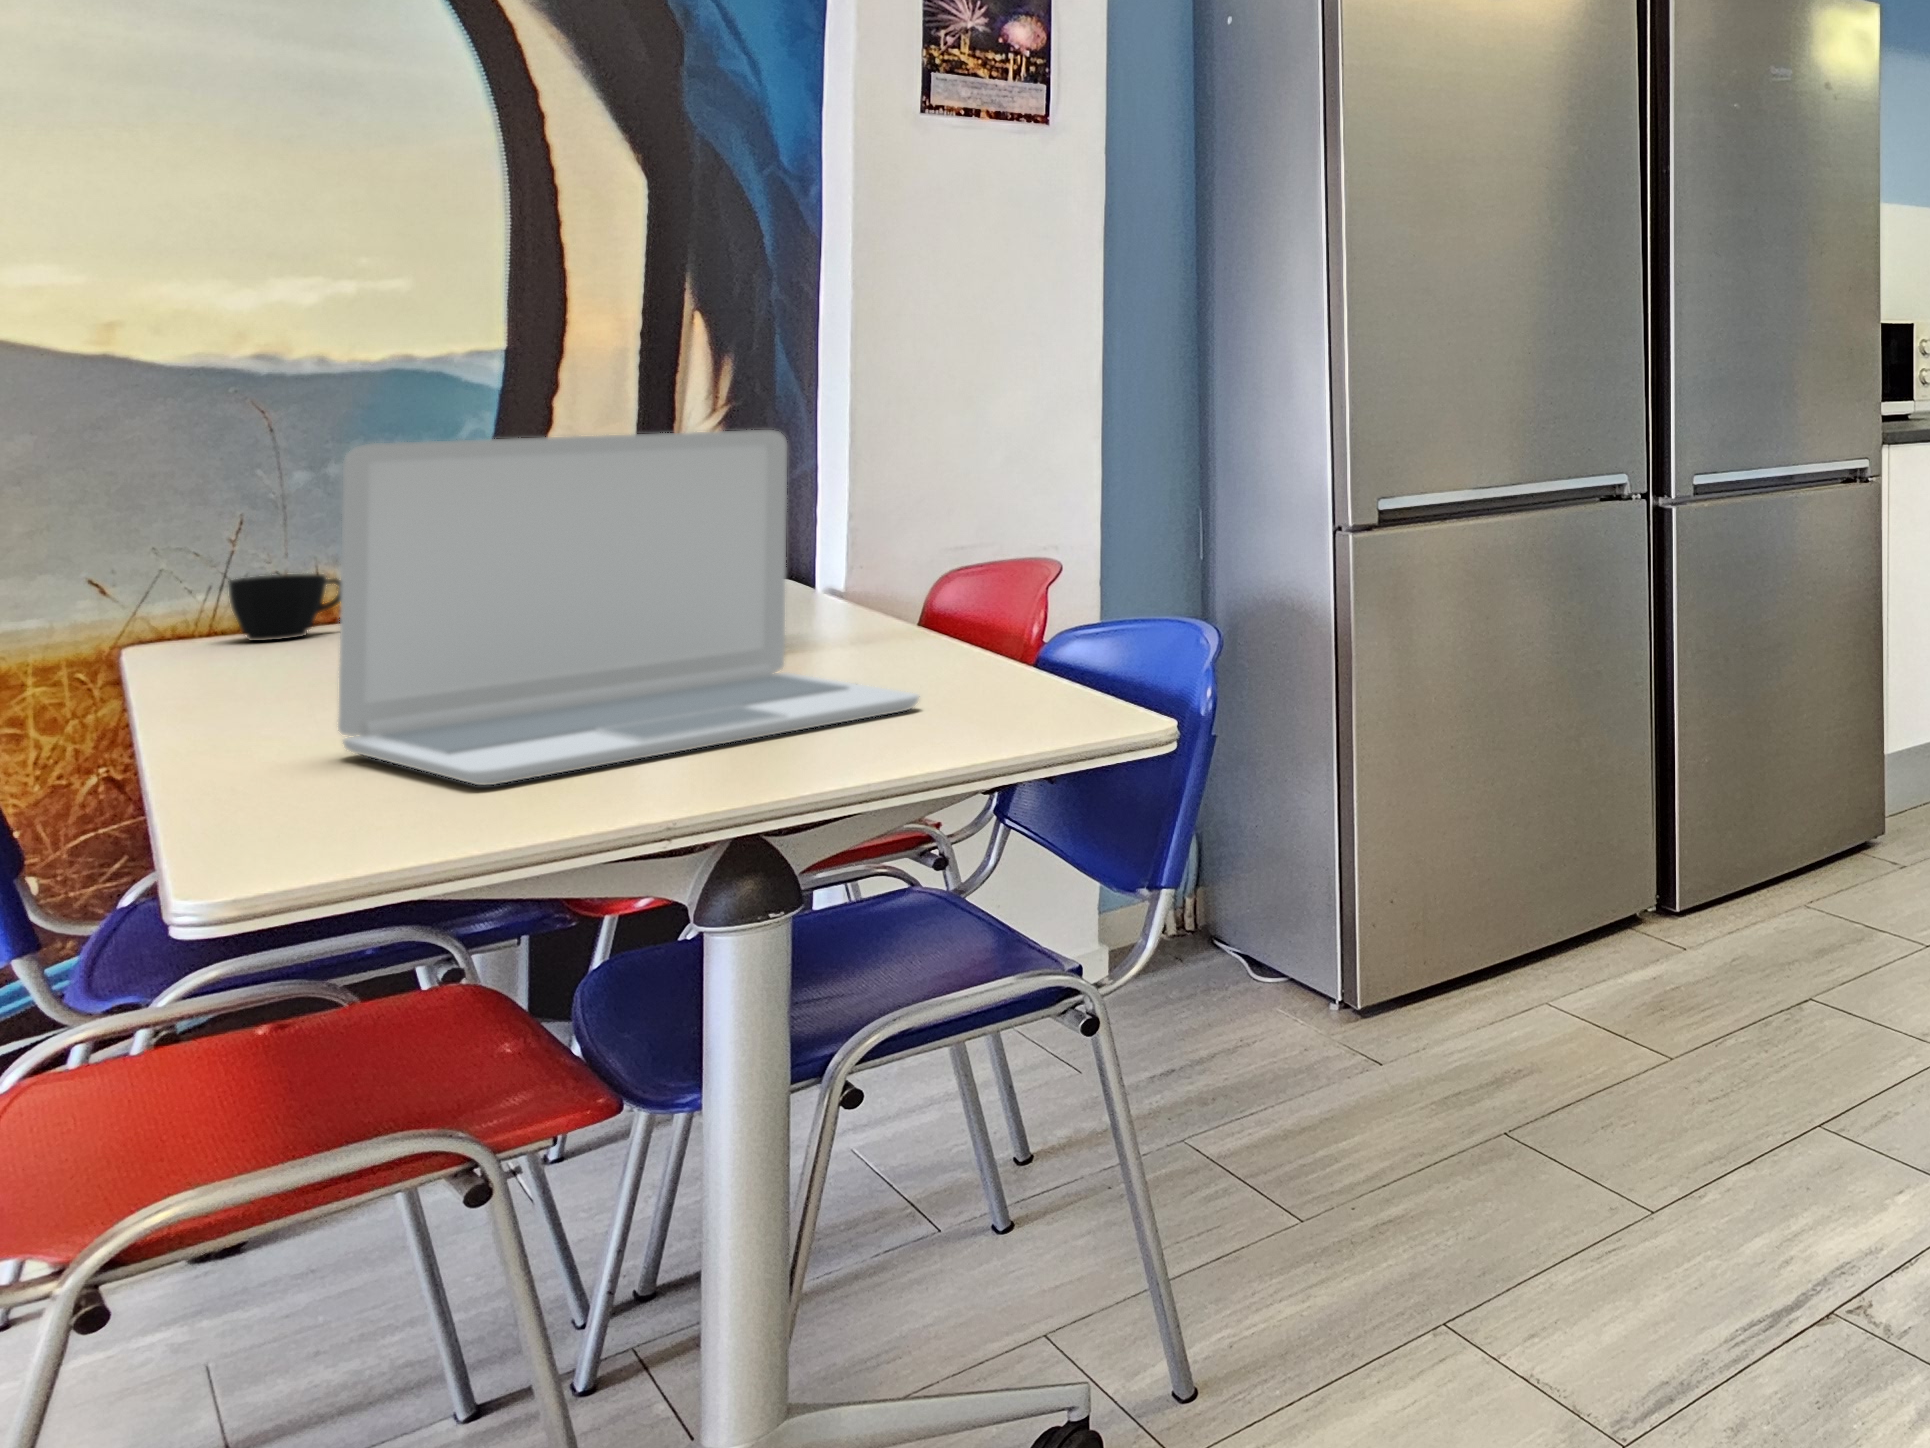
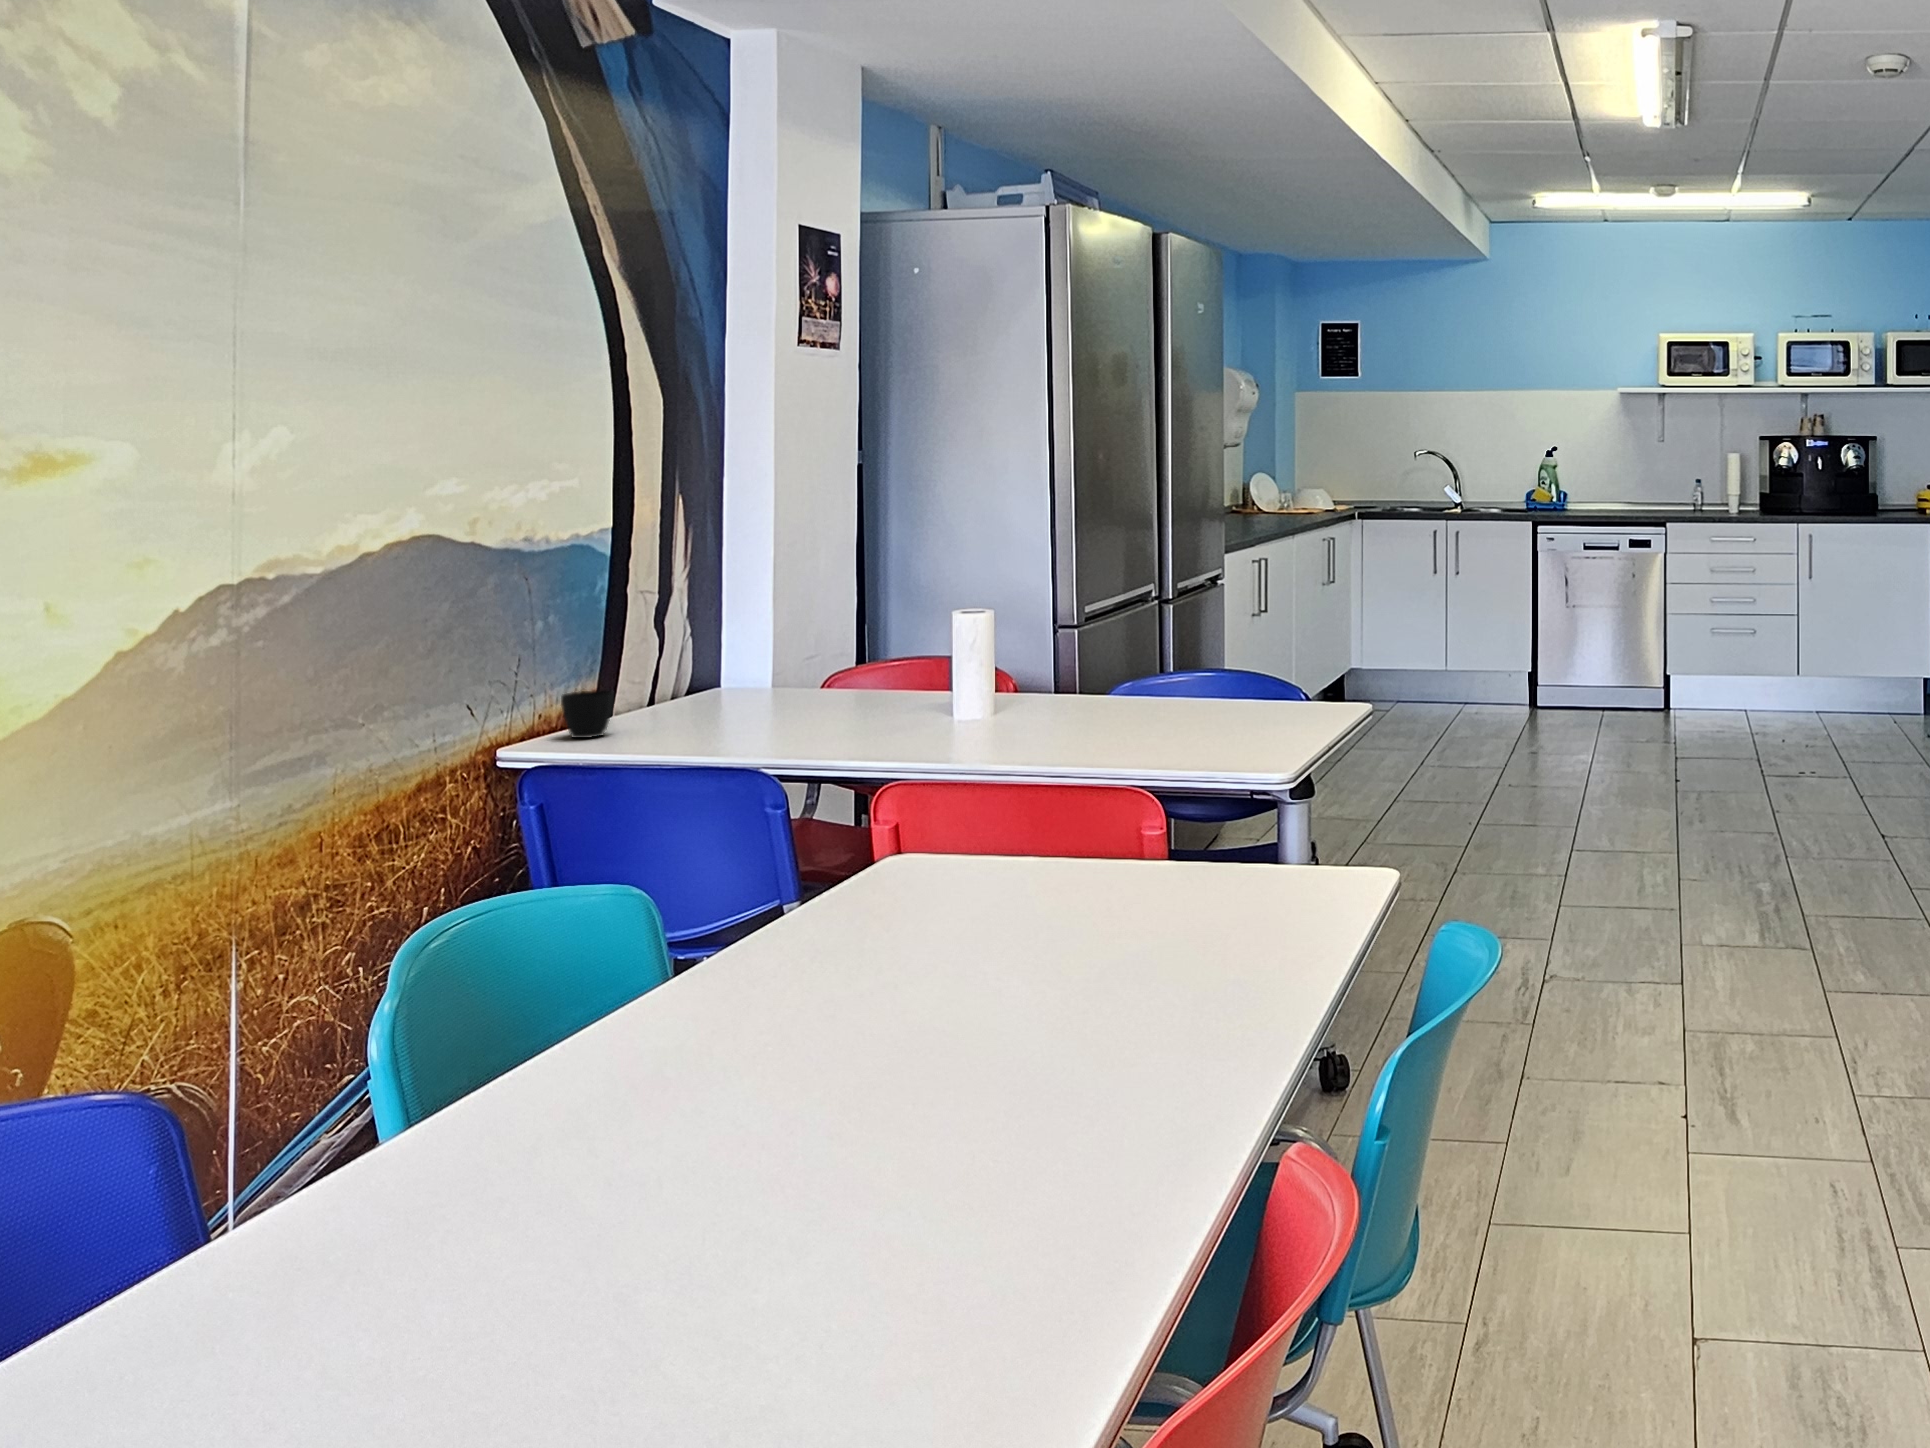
laptop: present [338,430,919,785] -> none [1098,572,1264,745]

